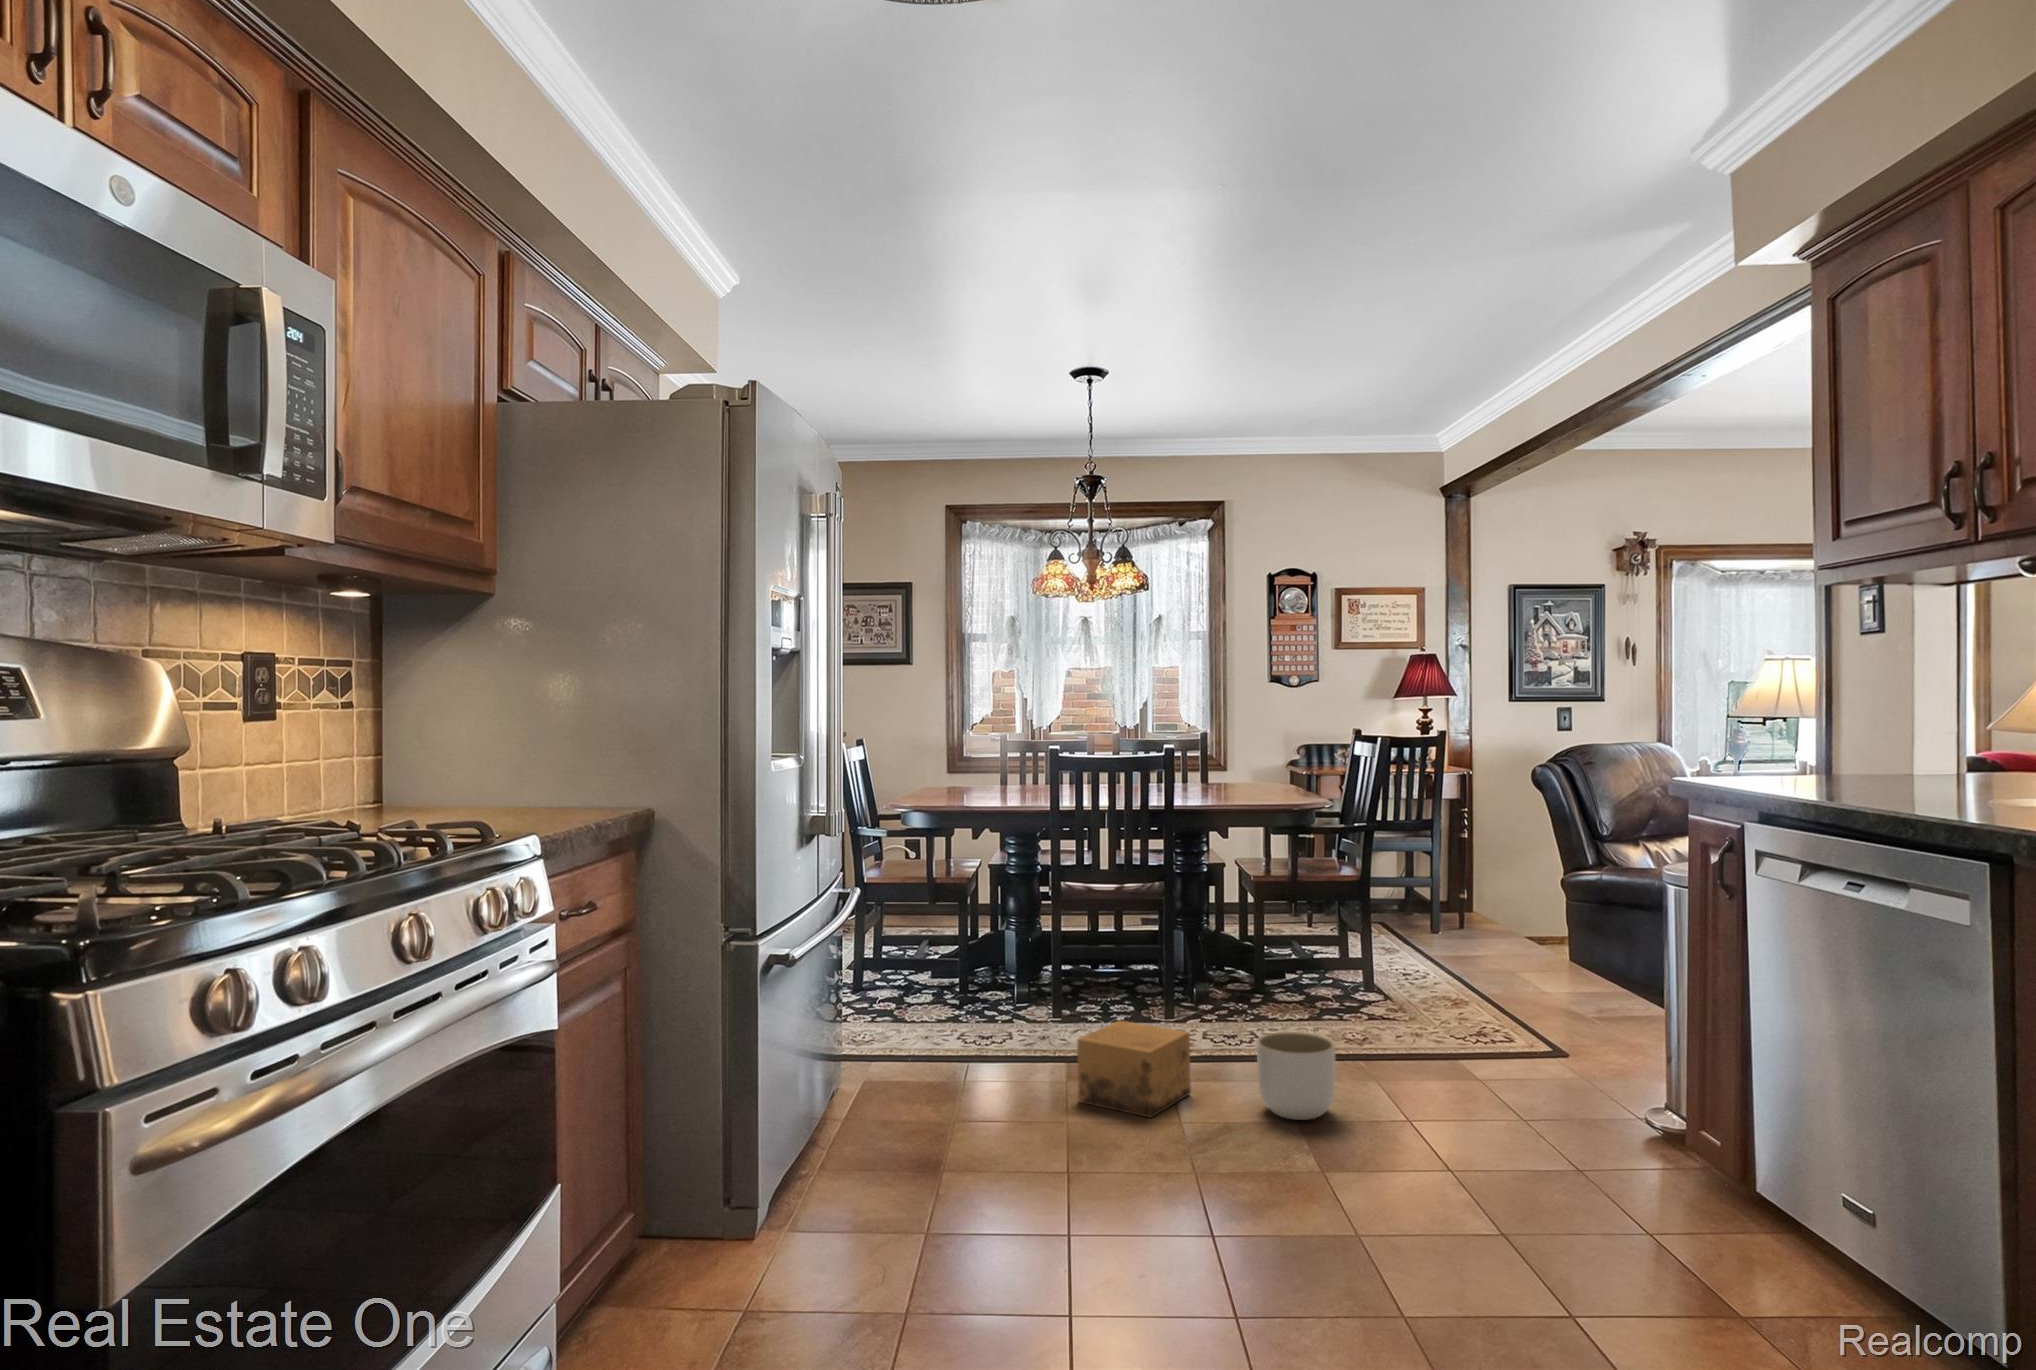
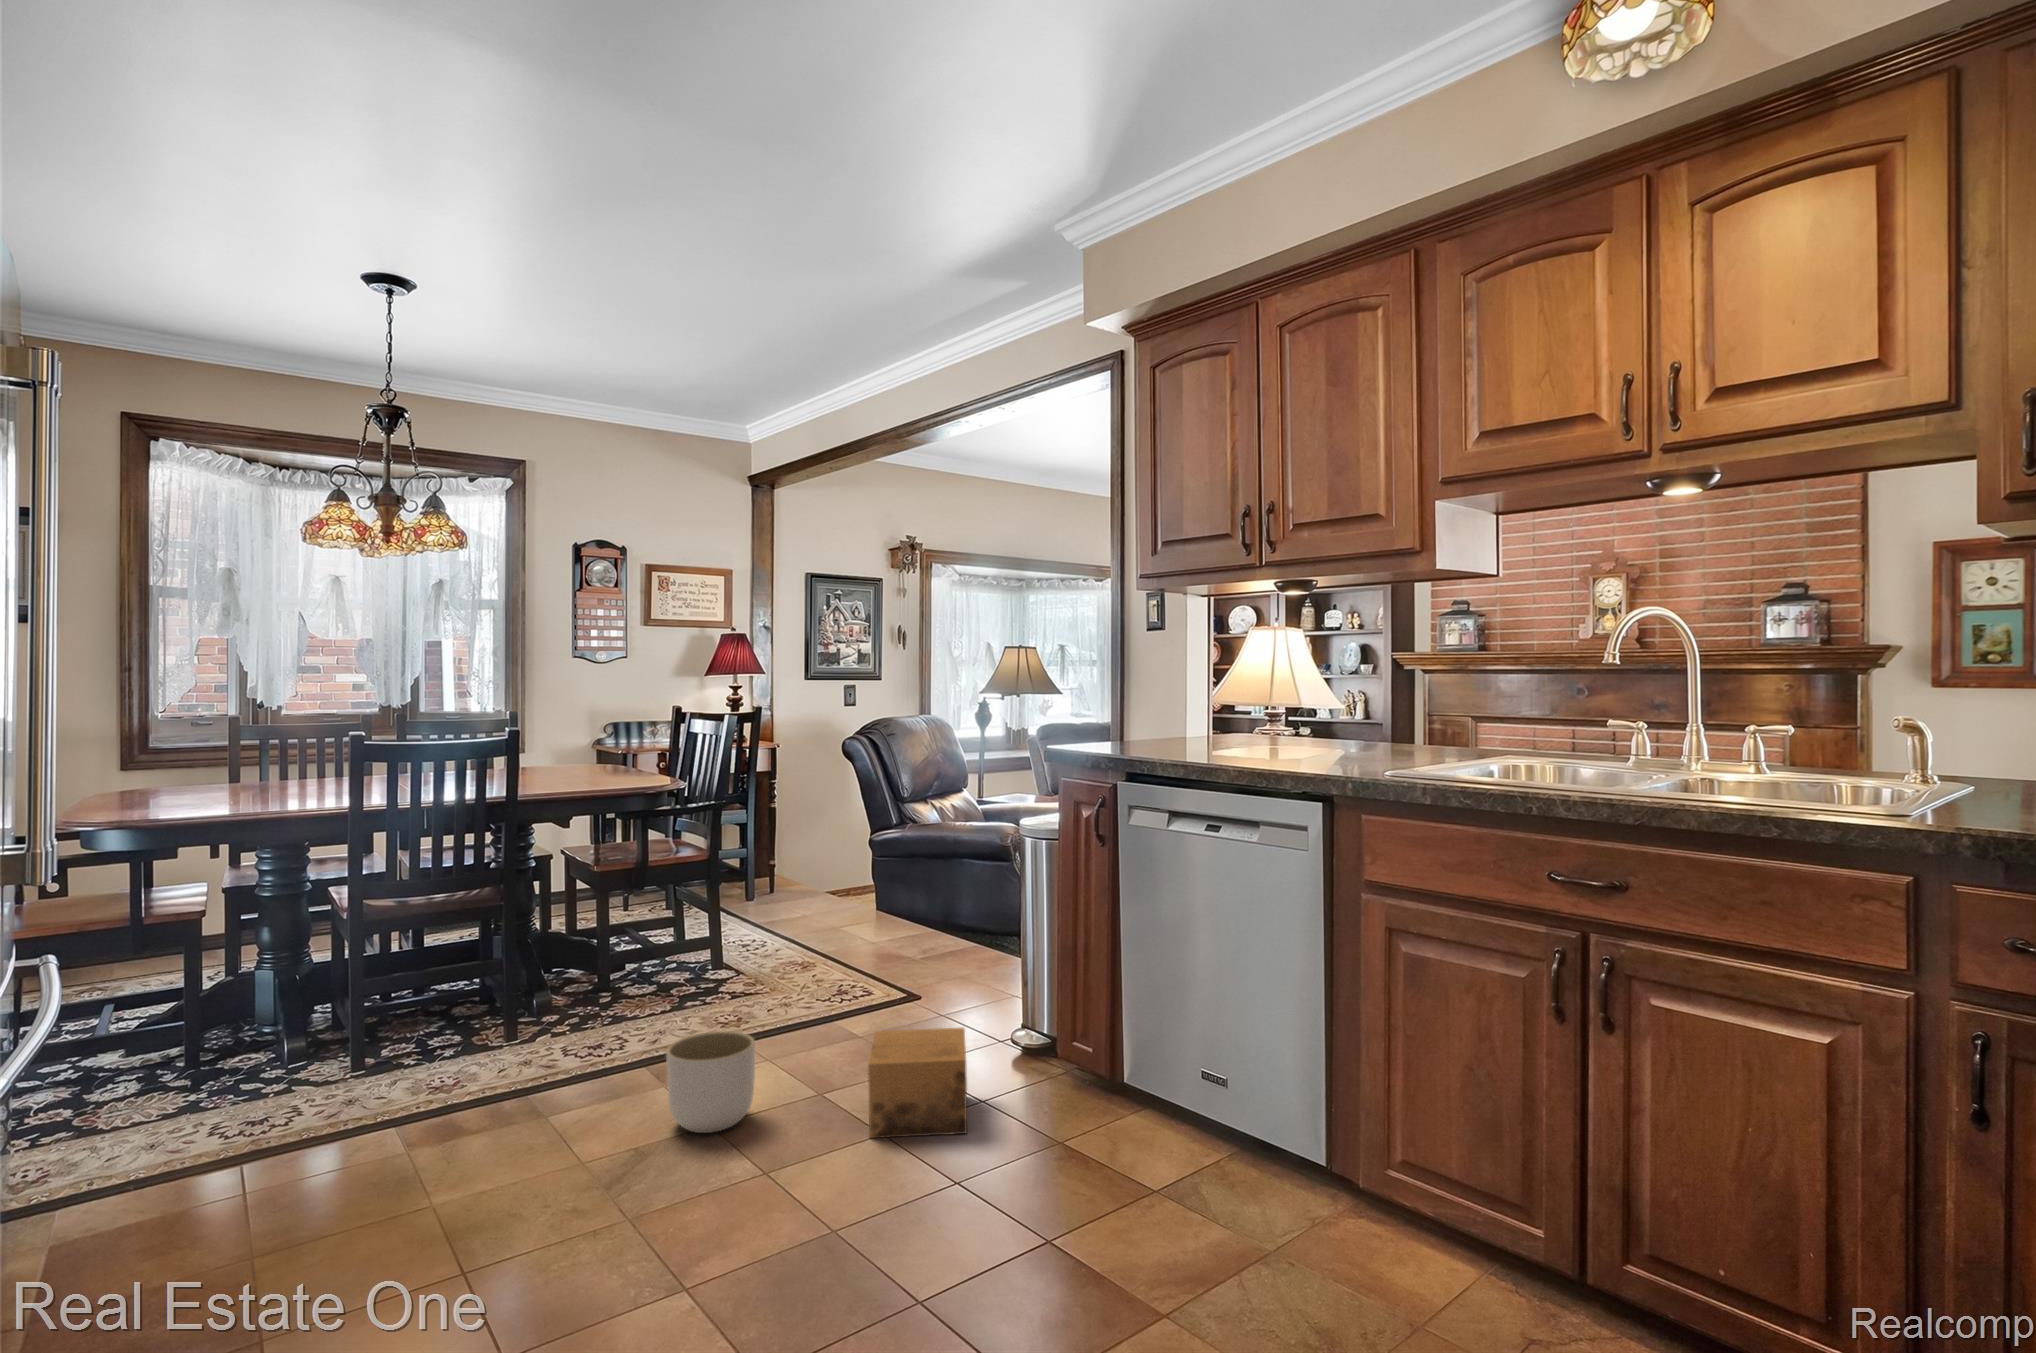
cardboard box: present [1077,1020,1191,1118] -> present [868,1028,967,1138]

